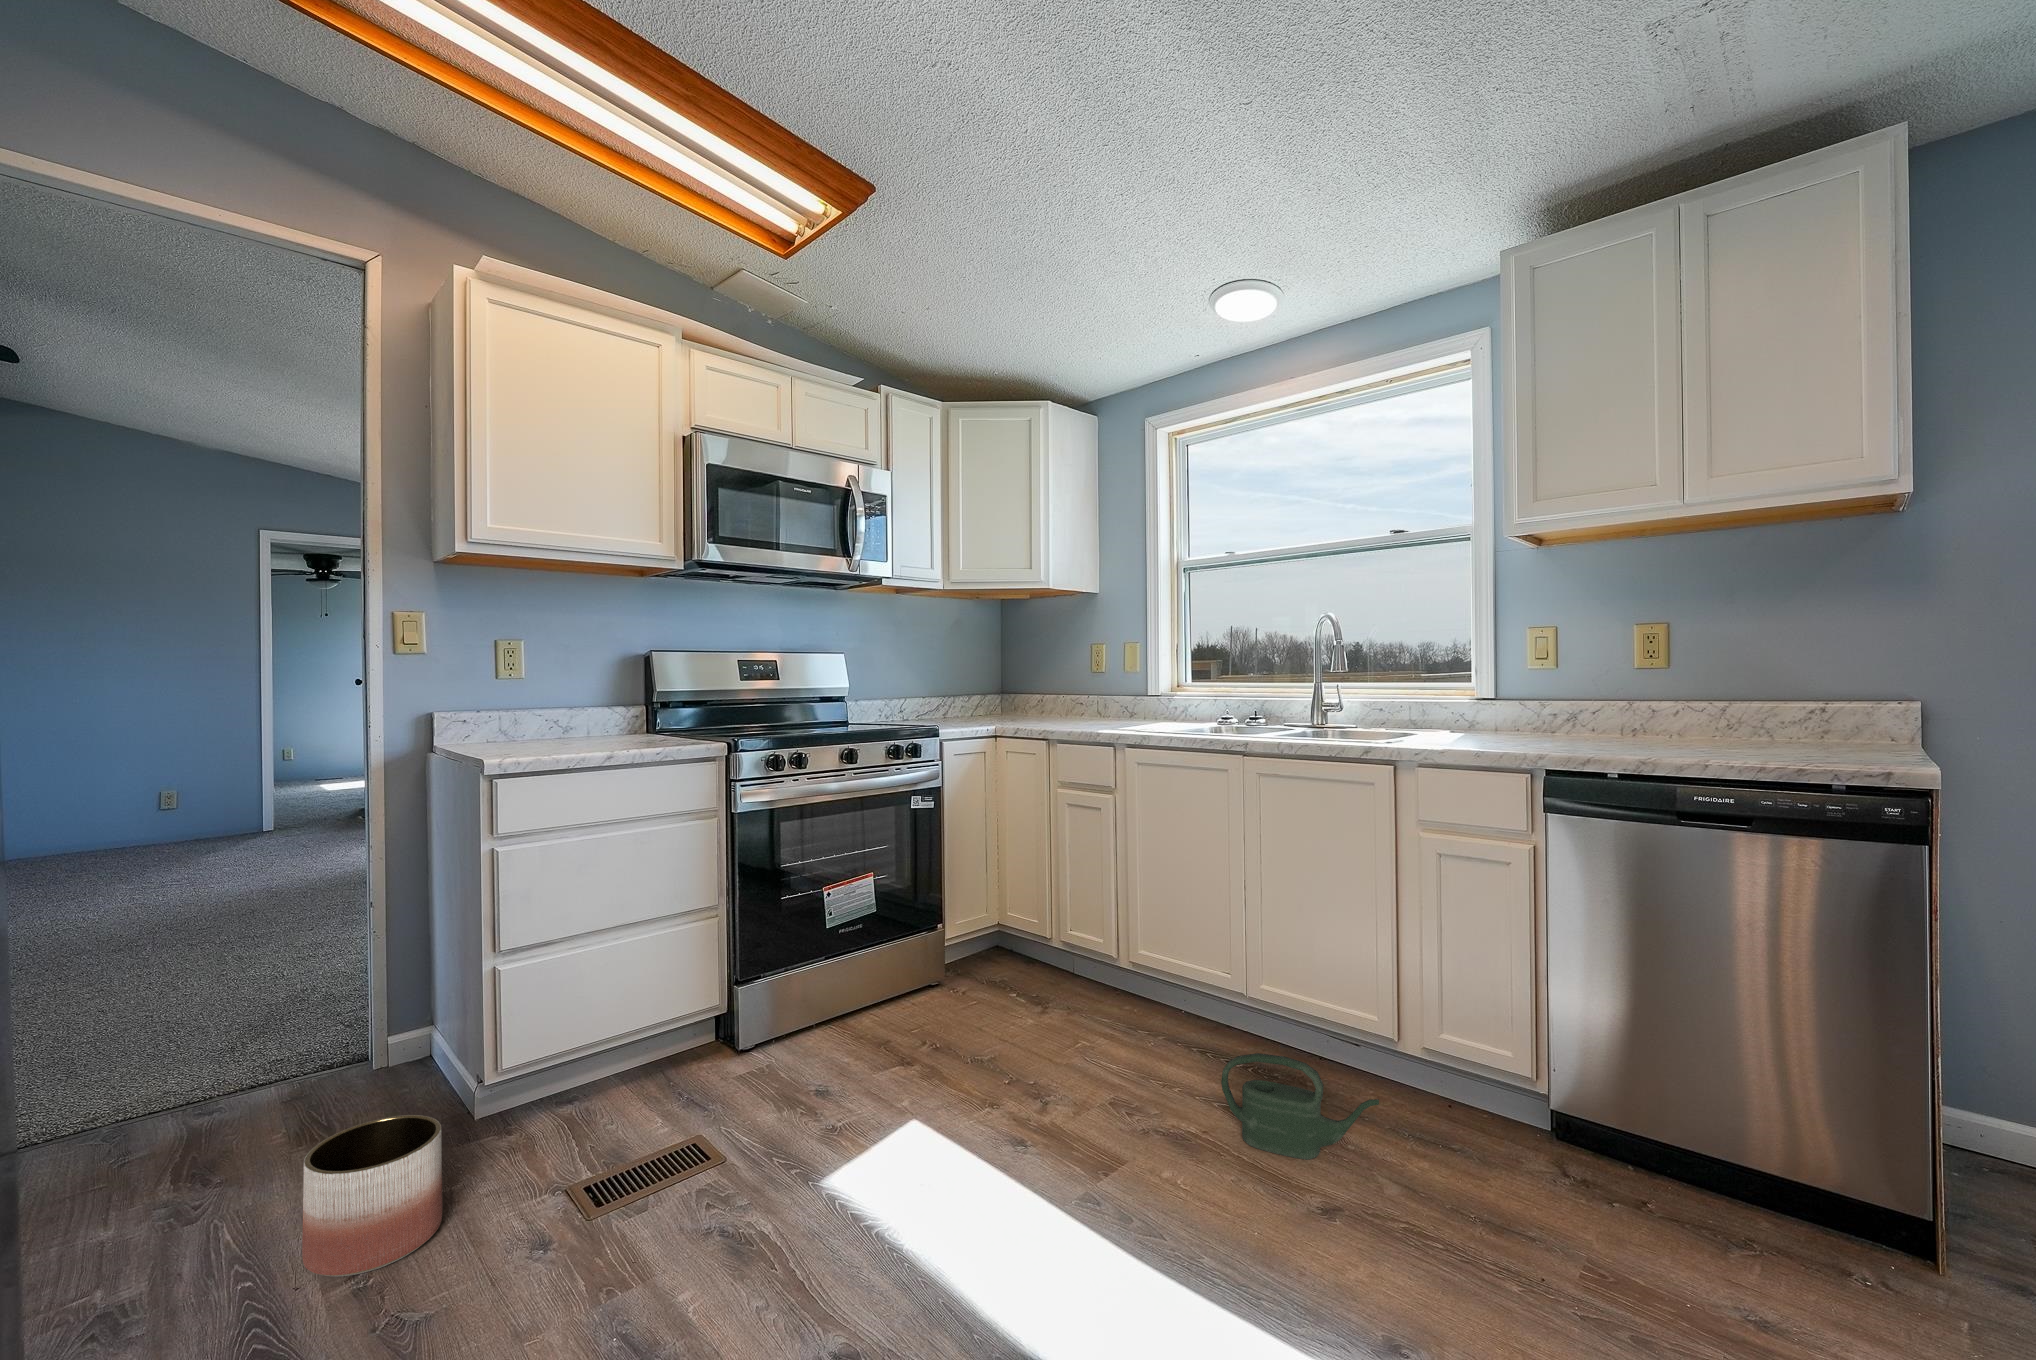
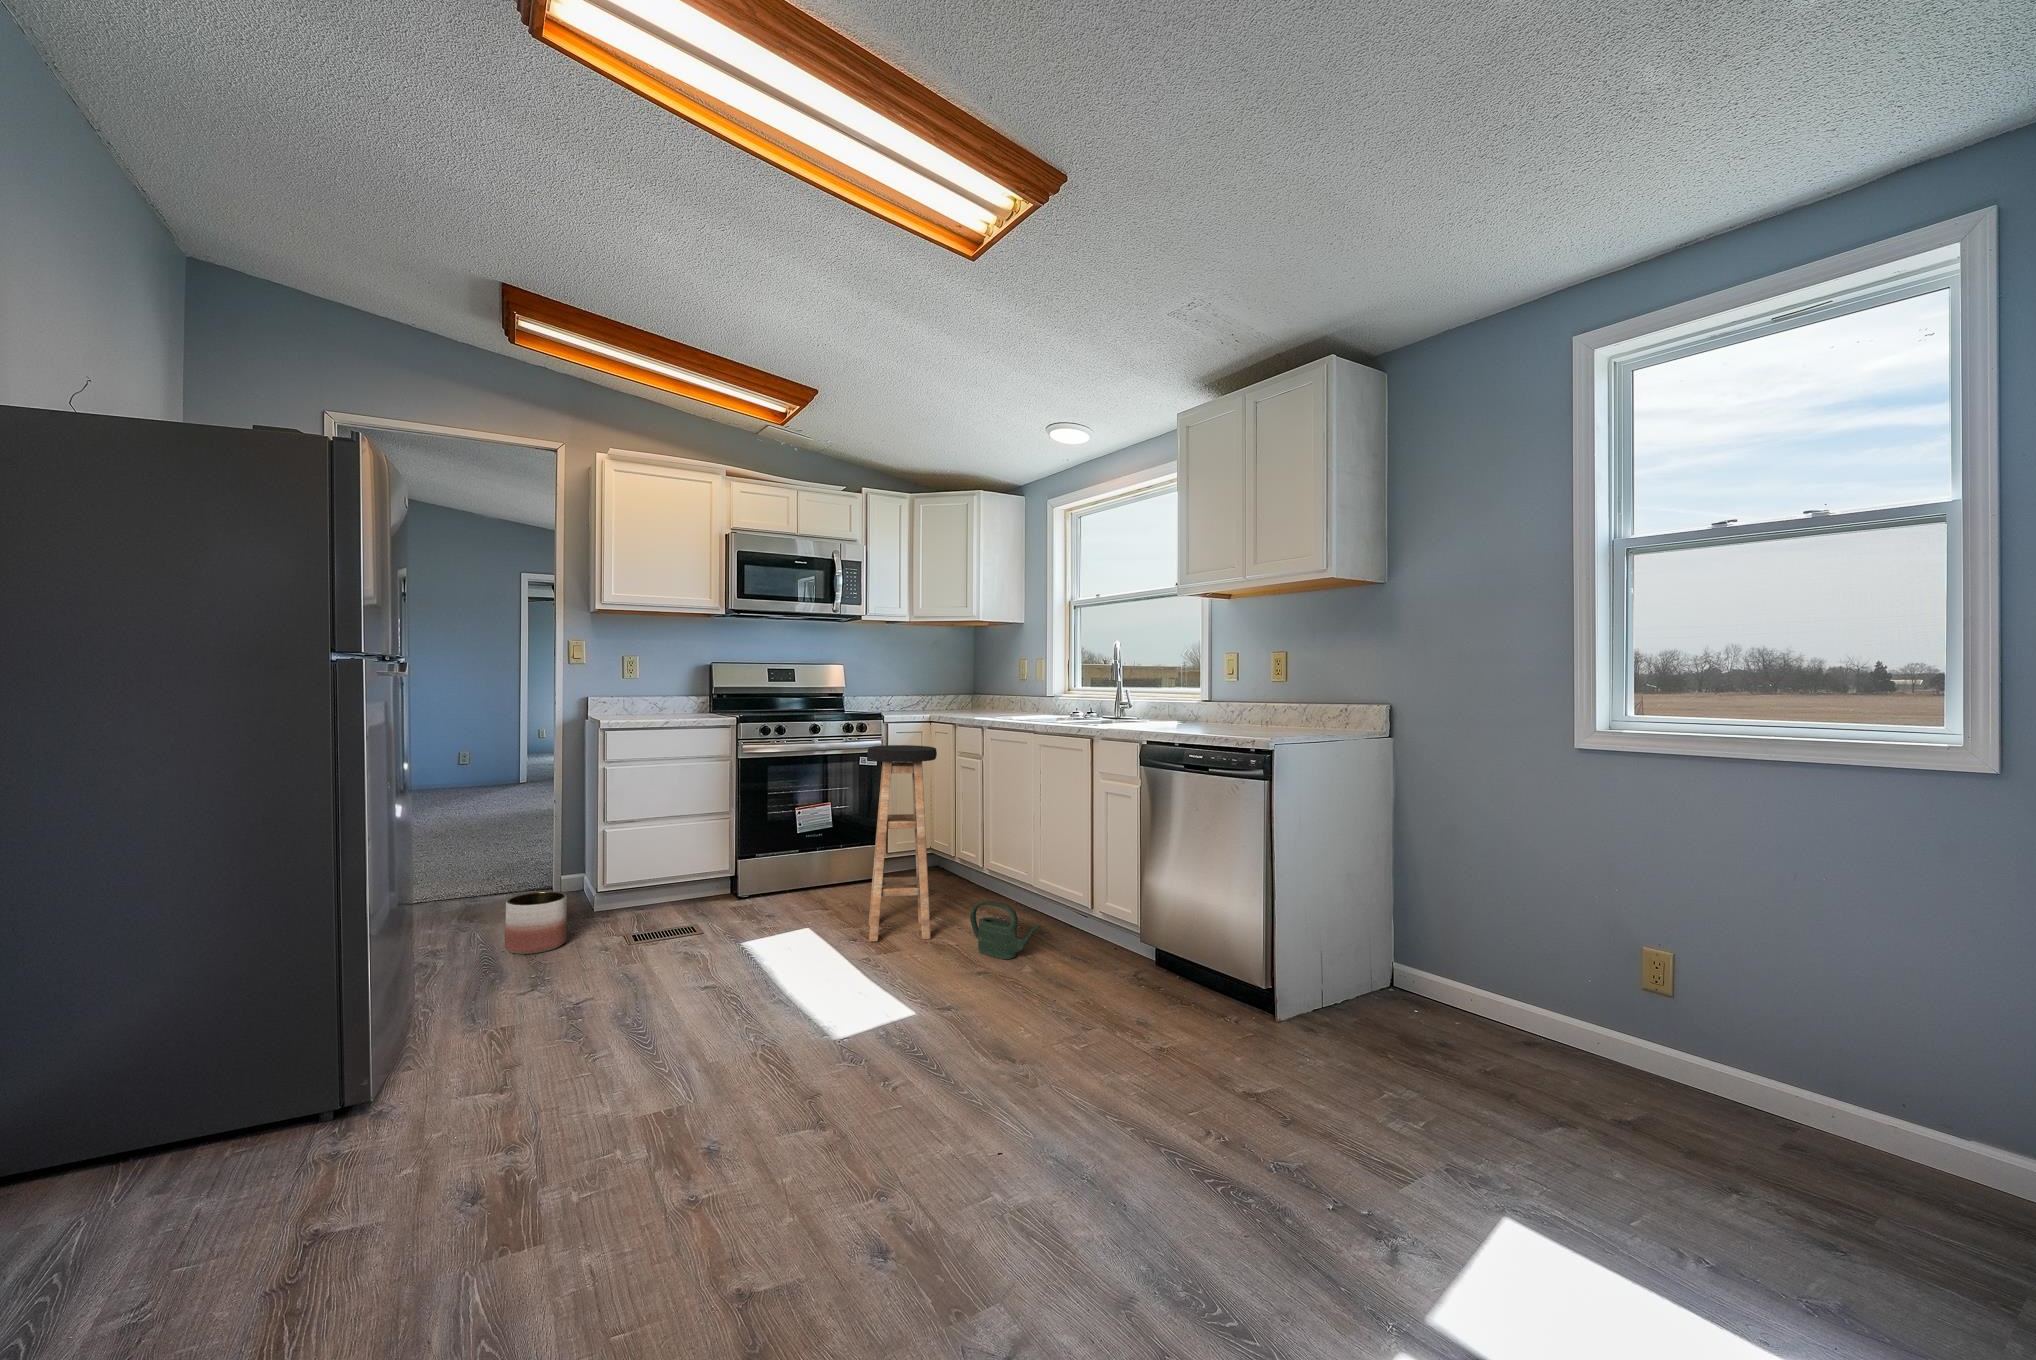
bar stool: none [1004,784,1138,1141] -> present [867,745,937,942]

